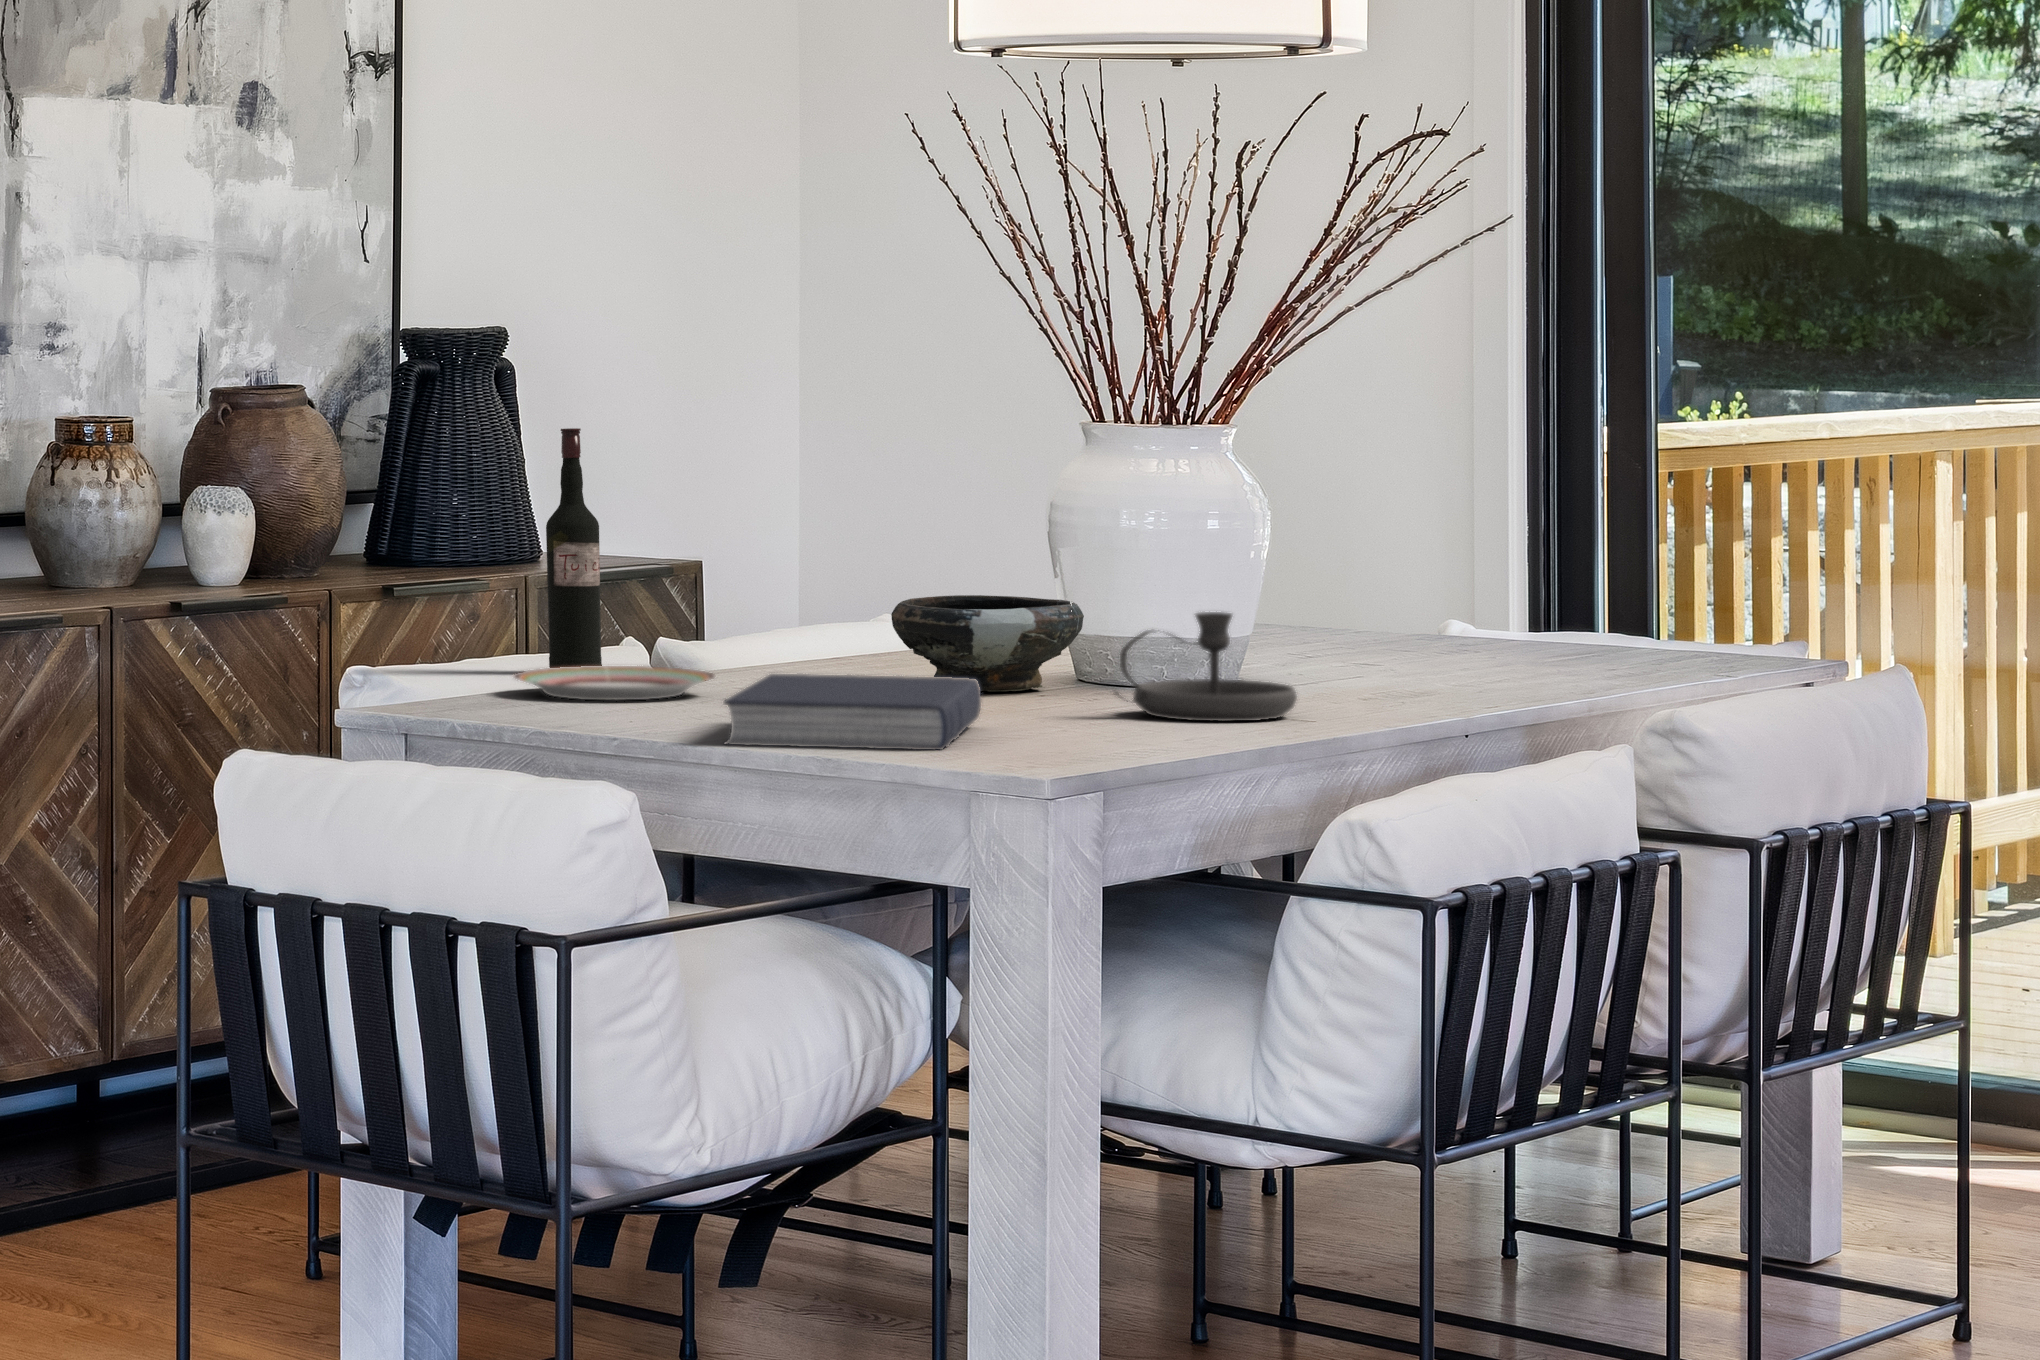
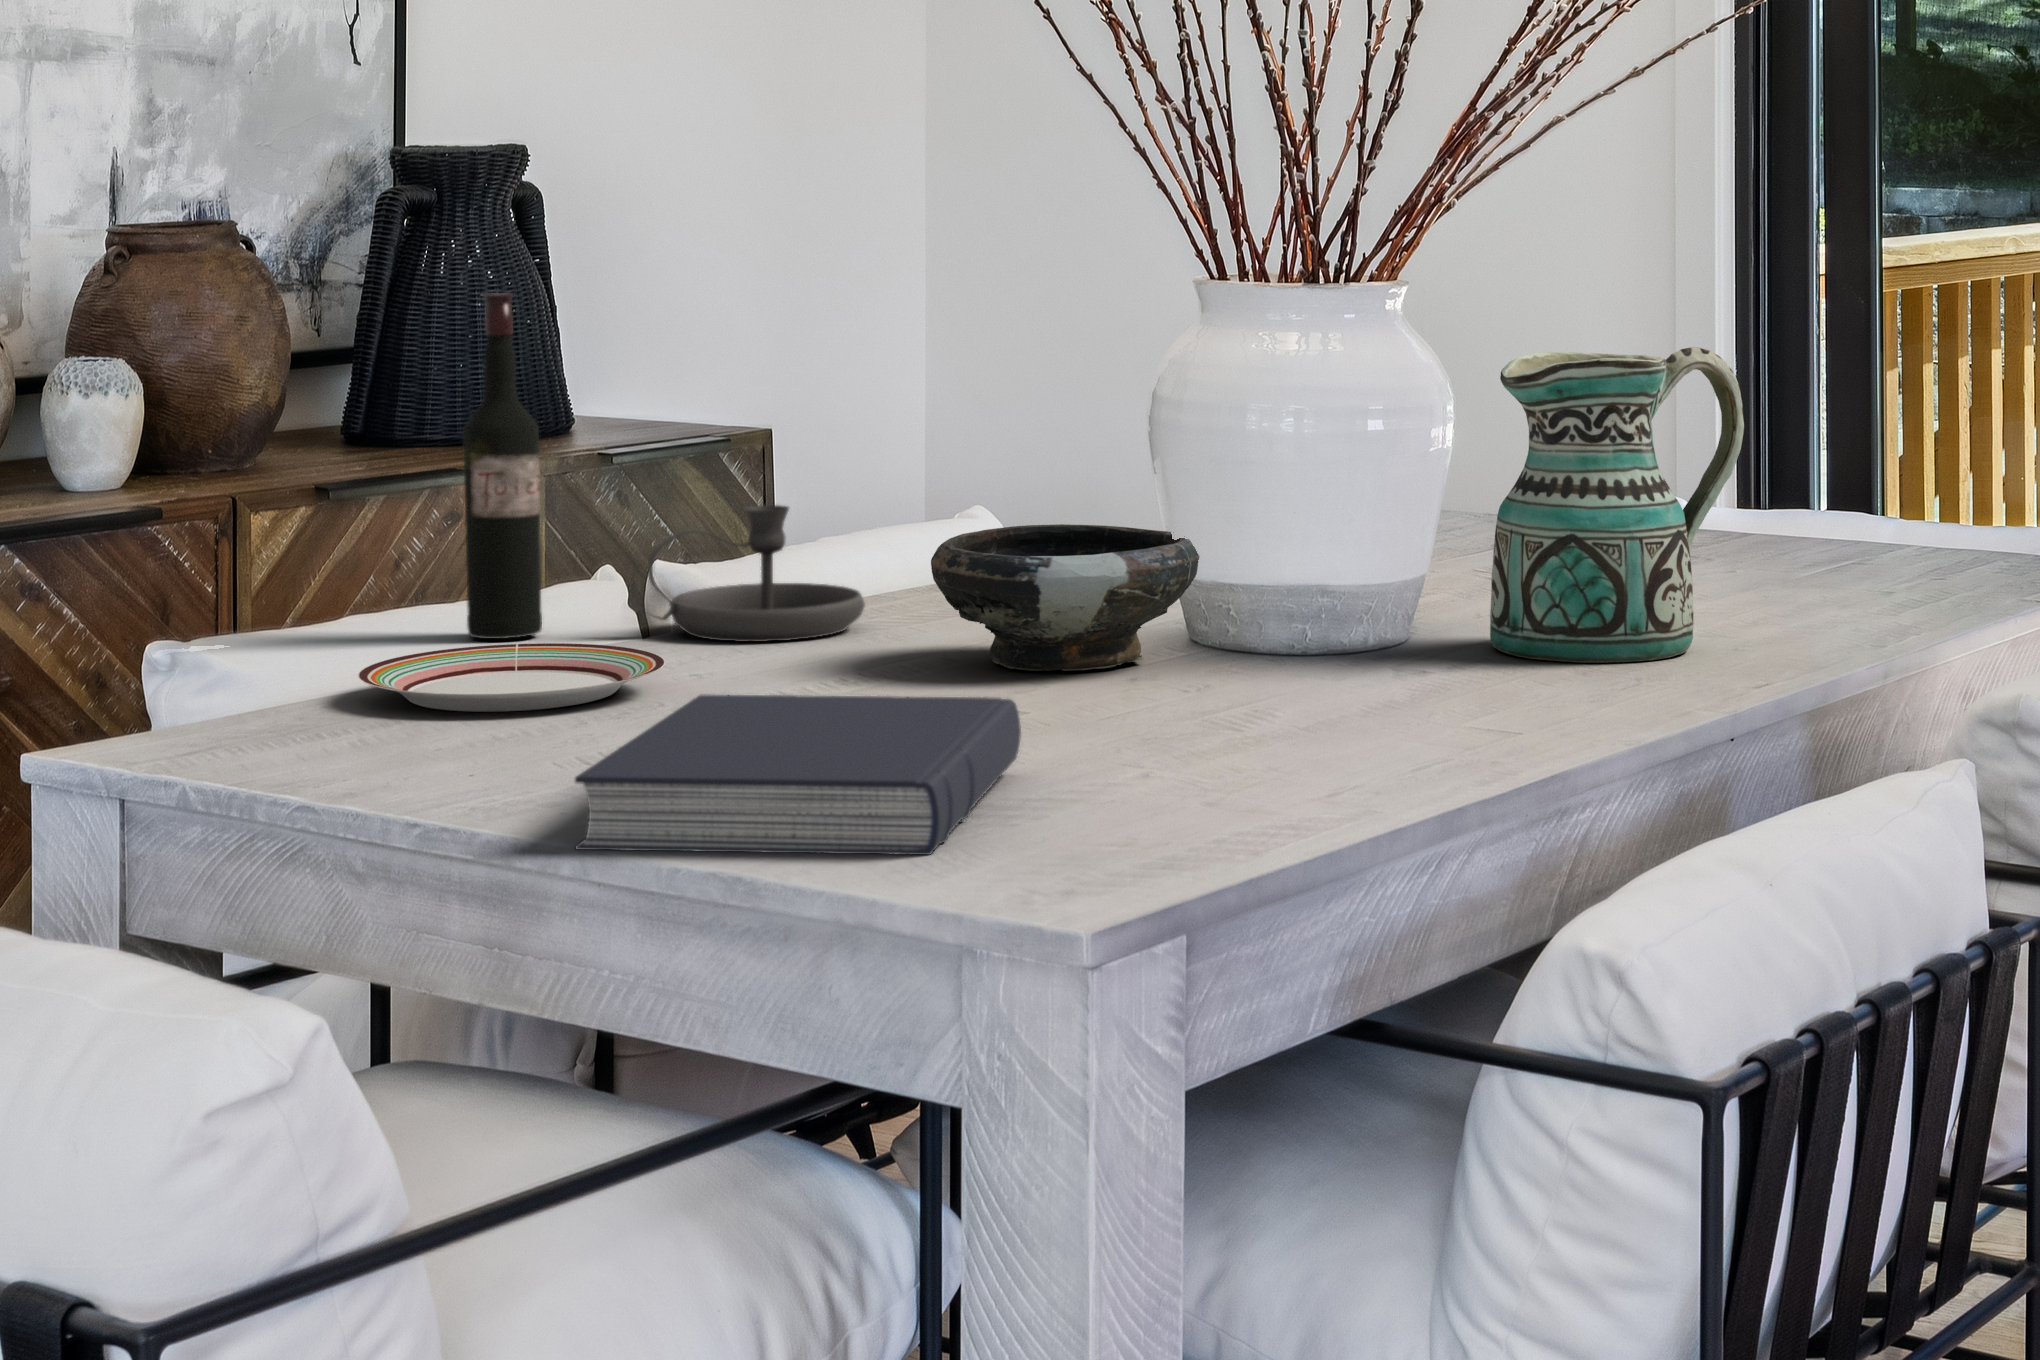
ceramic pitcher: none [1298,472,1492,696] -> present [1490,347,1744,663]
candlestick: present [1114,612,1297,721] -> present [640,505,865,642]

